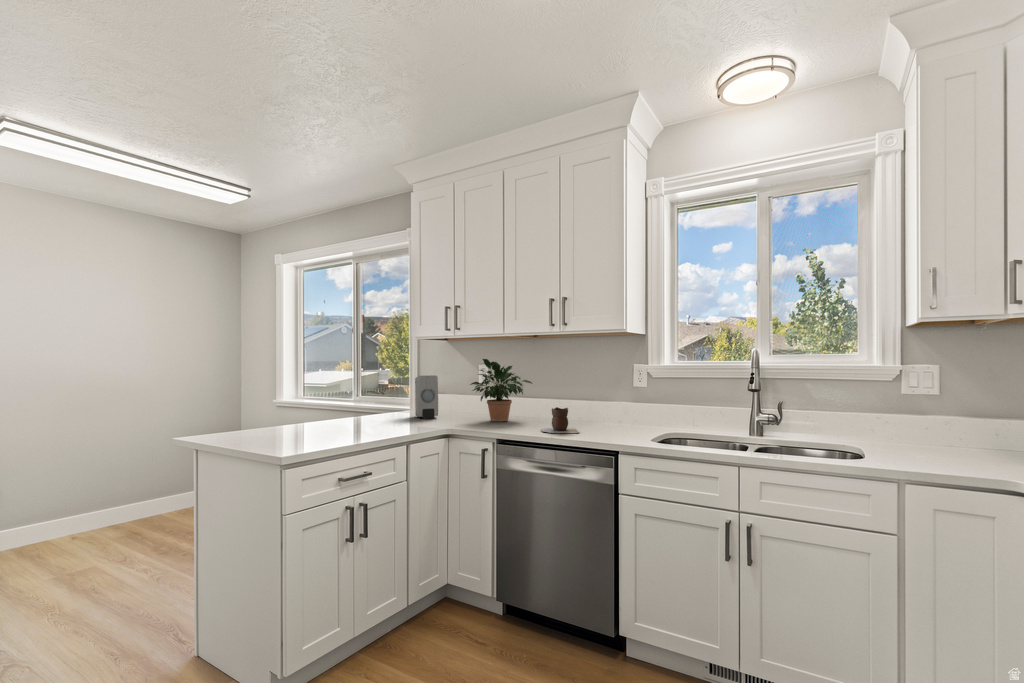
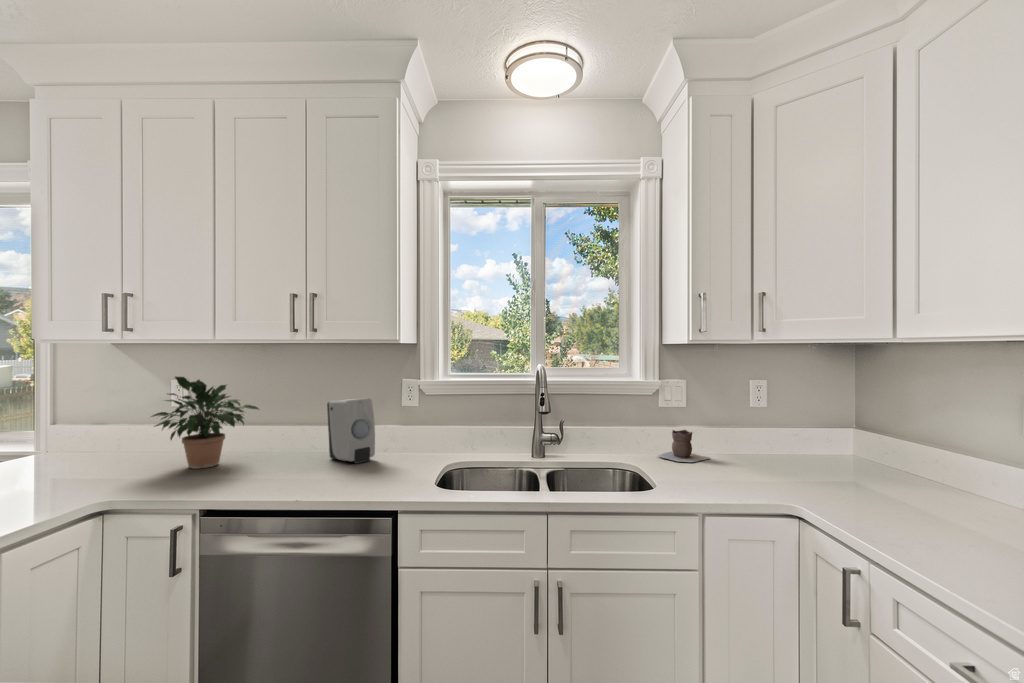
soap dispenser: present [415,375,438,419] -> present [327,398,375,464]
vase: present [541,407,579,433] -> present [659,430,710,462]

